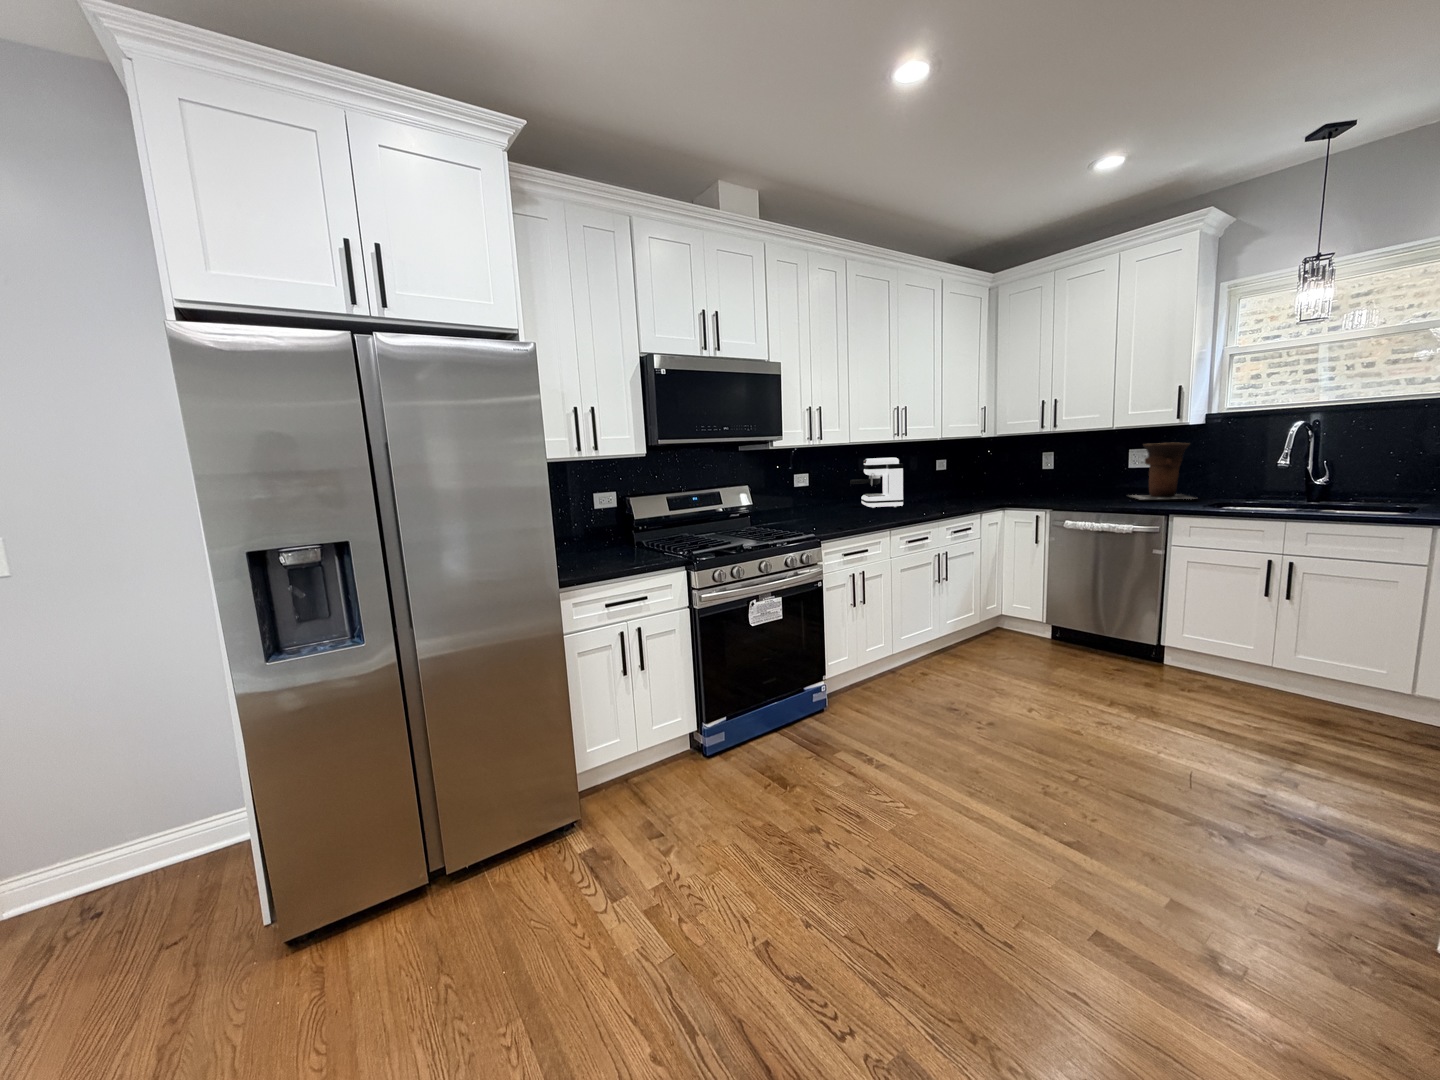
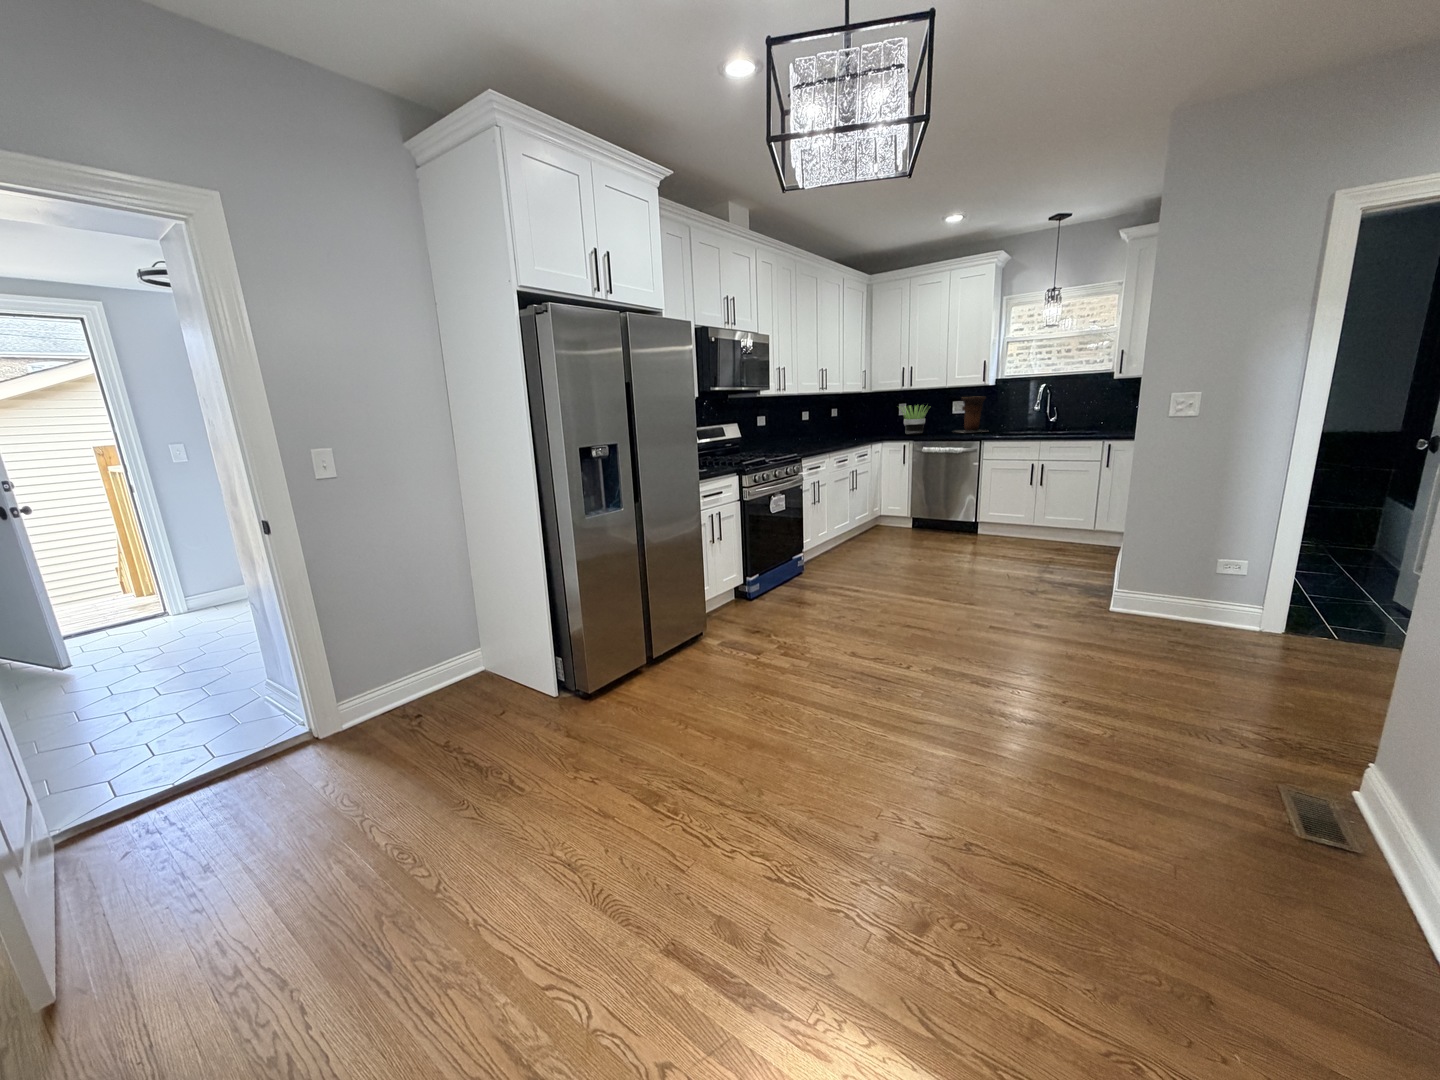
potted plant: none [1030,453,1091,500] -> present [902,405,927,435]
coffee maker: present [850,458,903,508] -> none [785,406,823,442]

